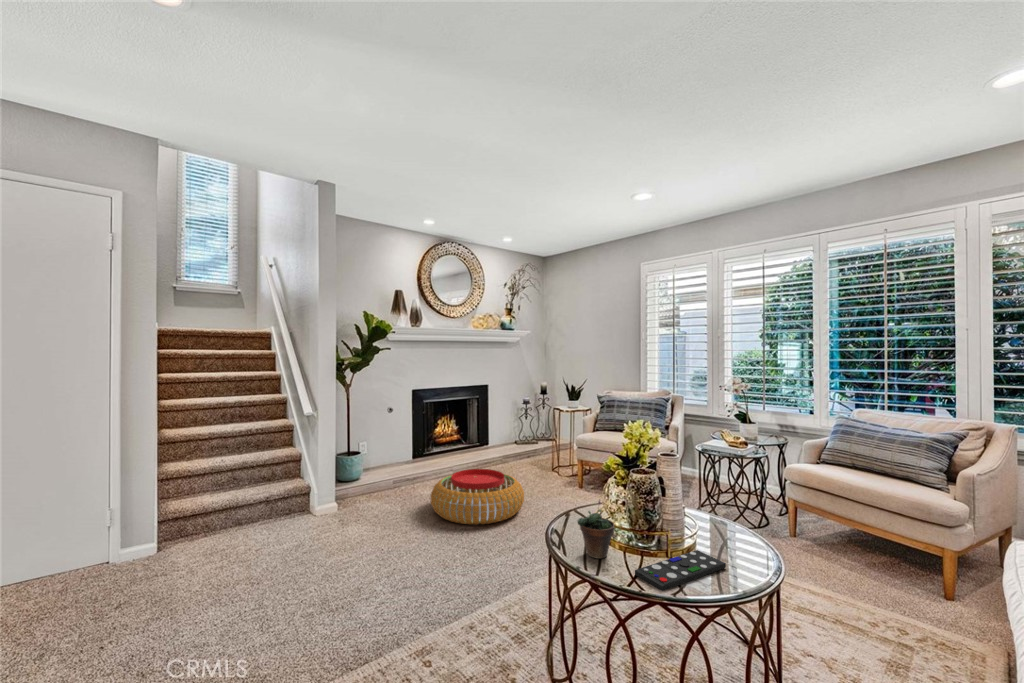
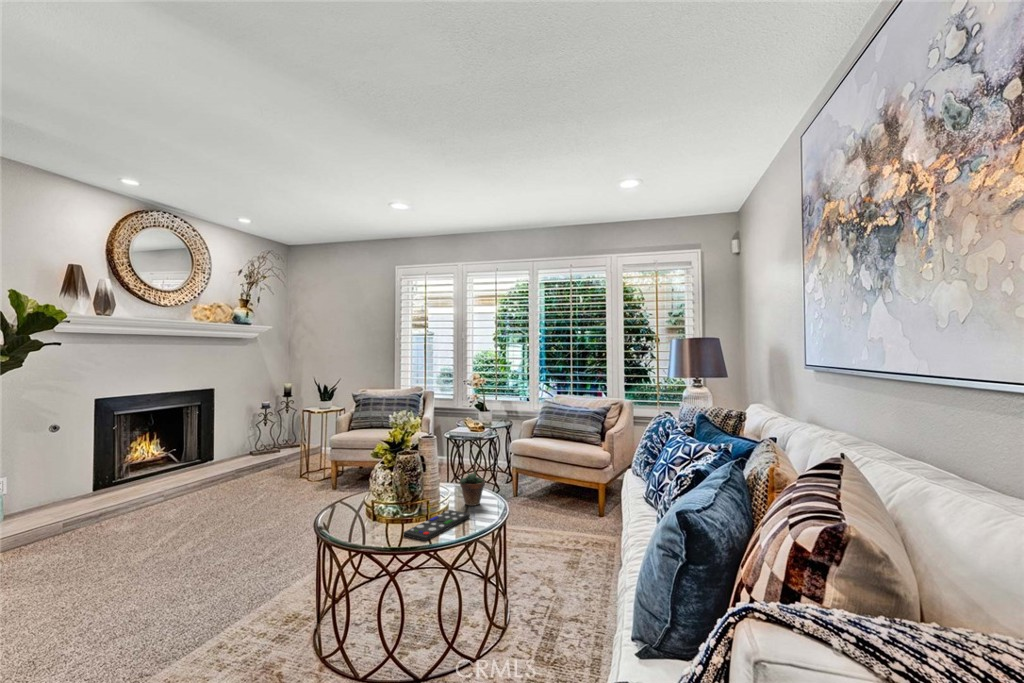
pouf: present [431,469,524,525] -> none [144,485,272,550]
succulent plant: present [577,500,614,559] -> present [460,463,485,506]

